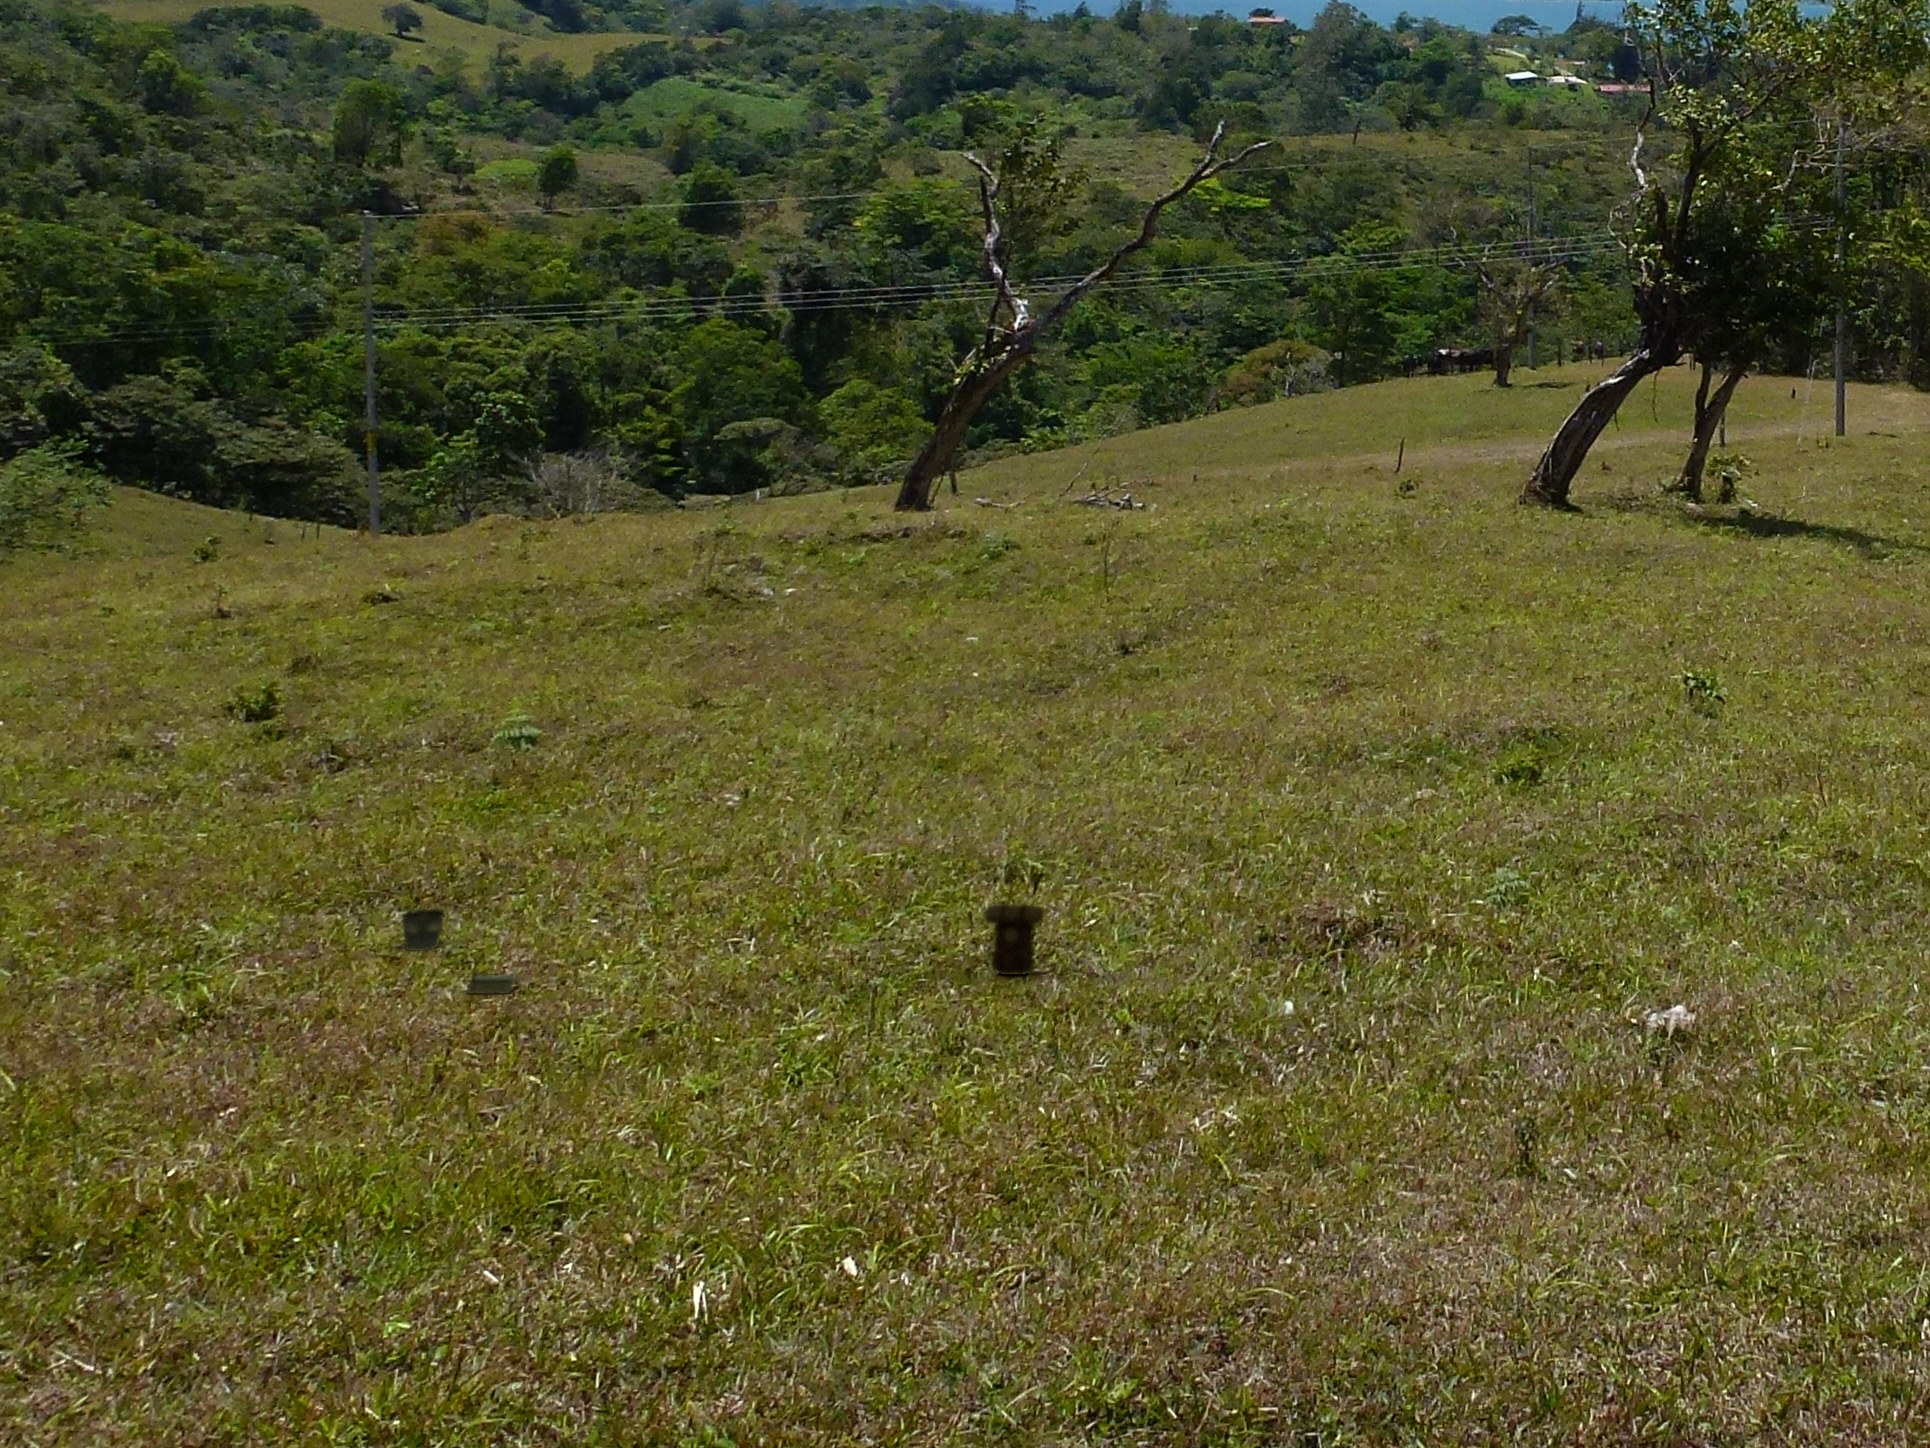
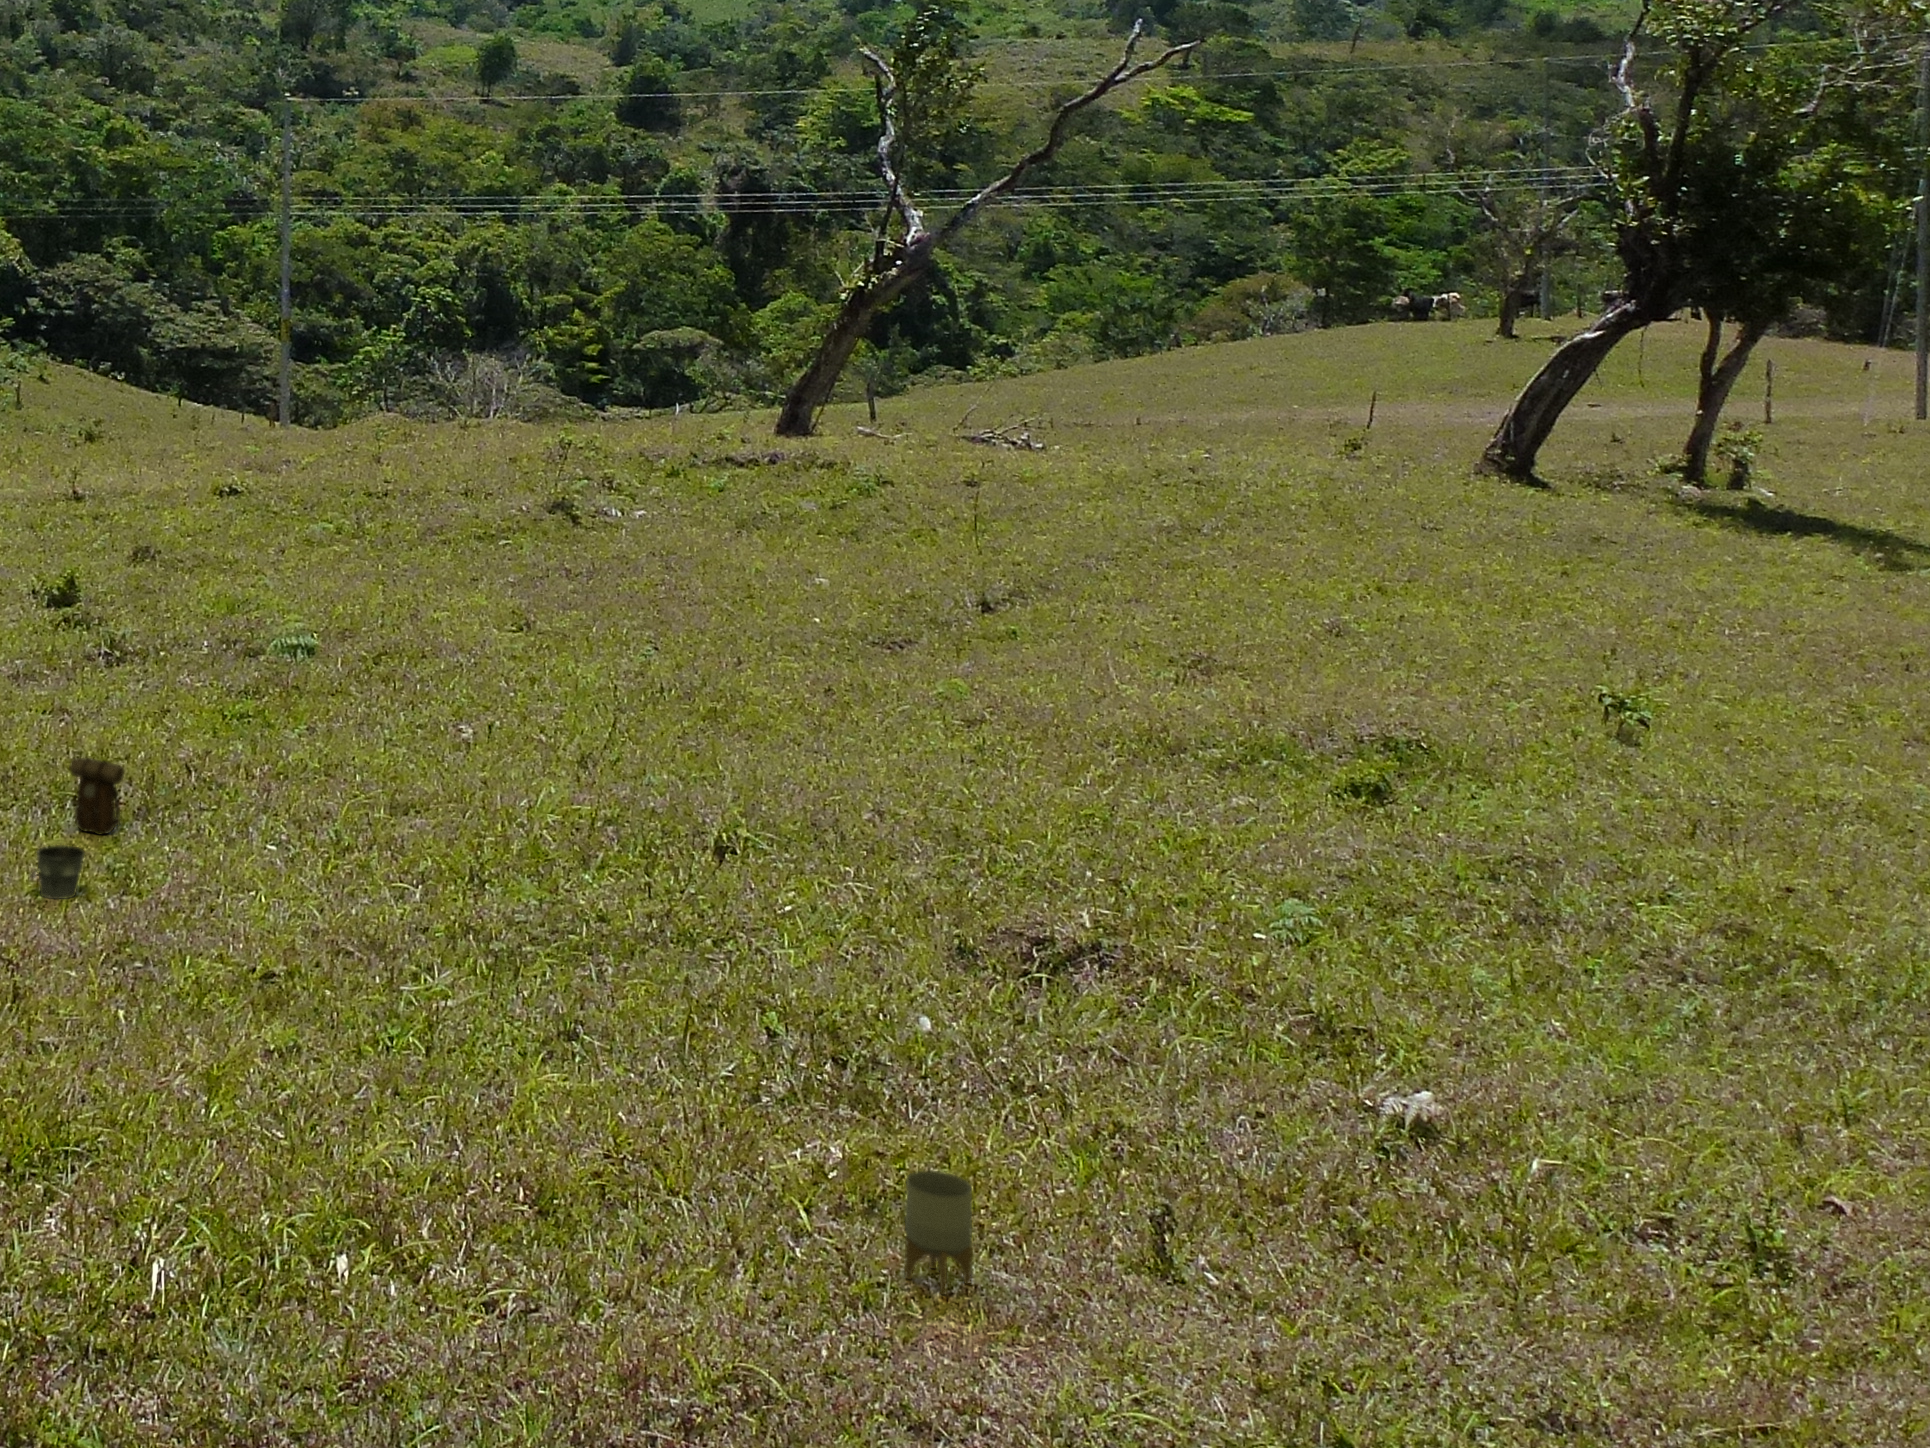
backpack: present [985,904,1044,975] -> present [69,758,124,834]
toolbox: present [467,974,516,994] -> none [26,957,90,991]
planter: none [1172,978,1214,1044] -> present [905,1171,972,1295]

